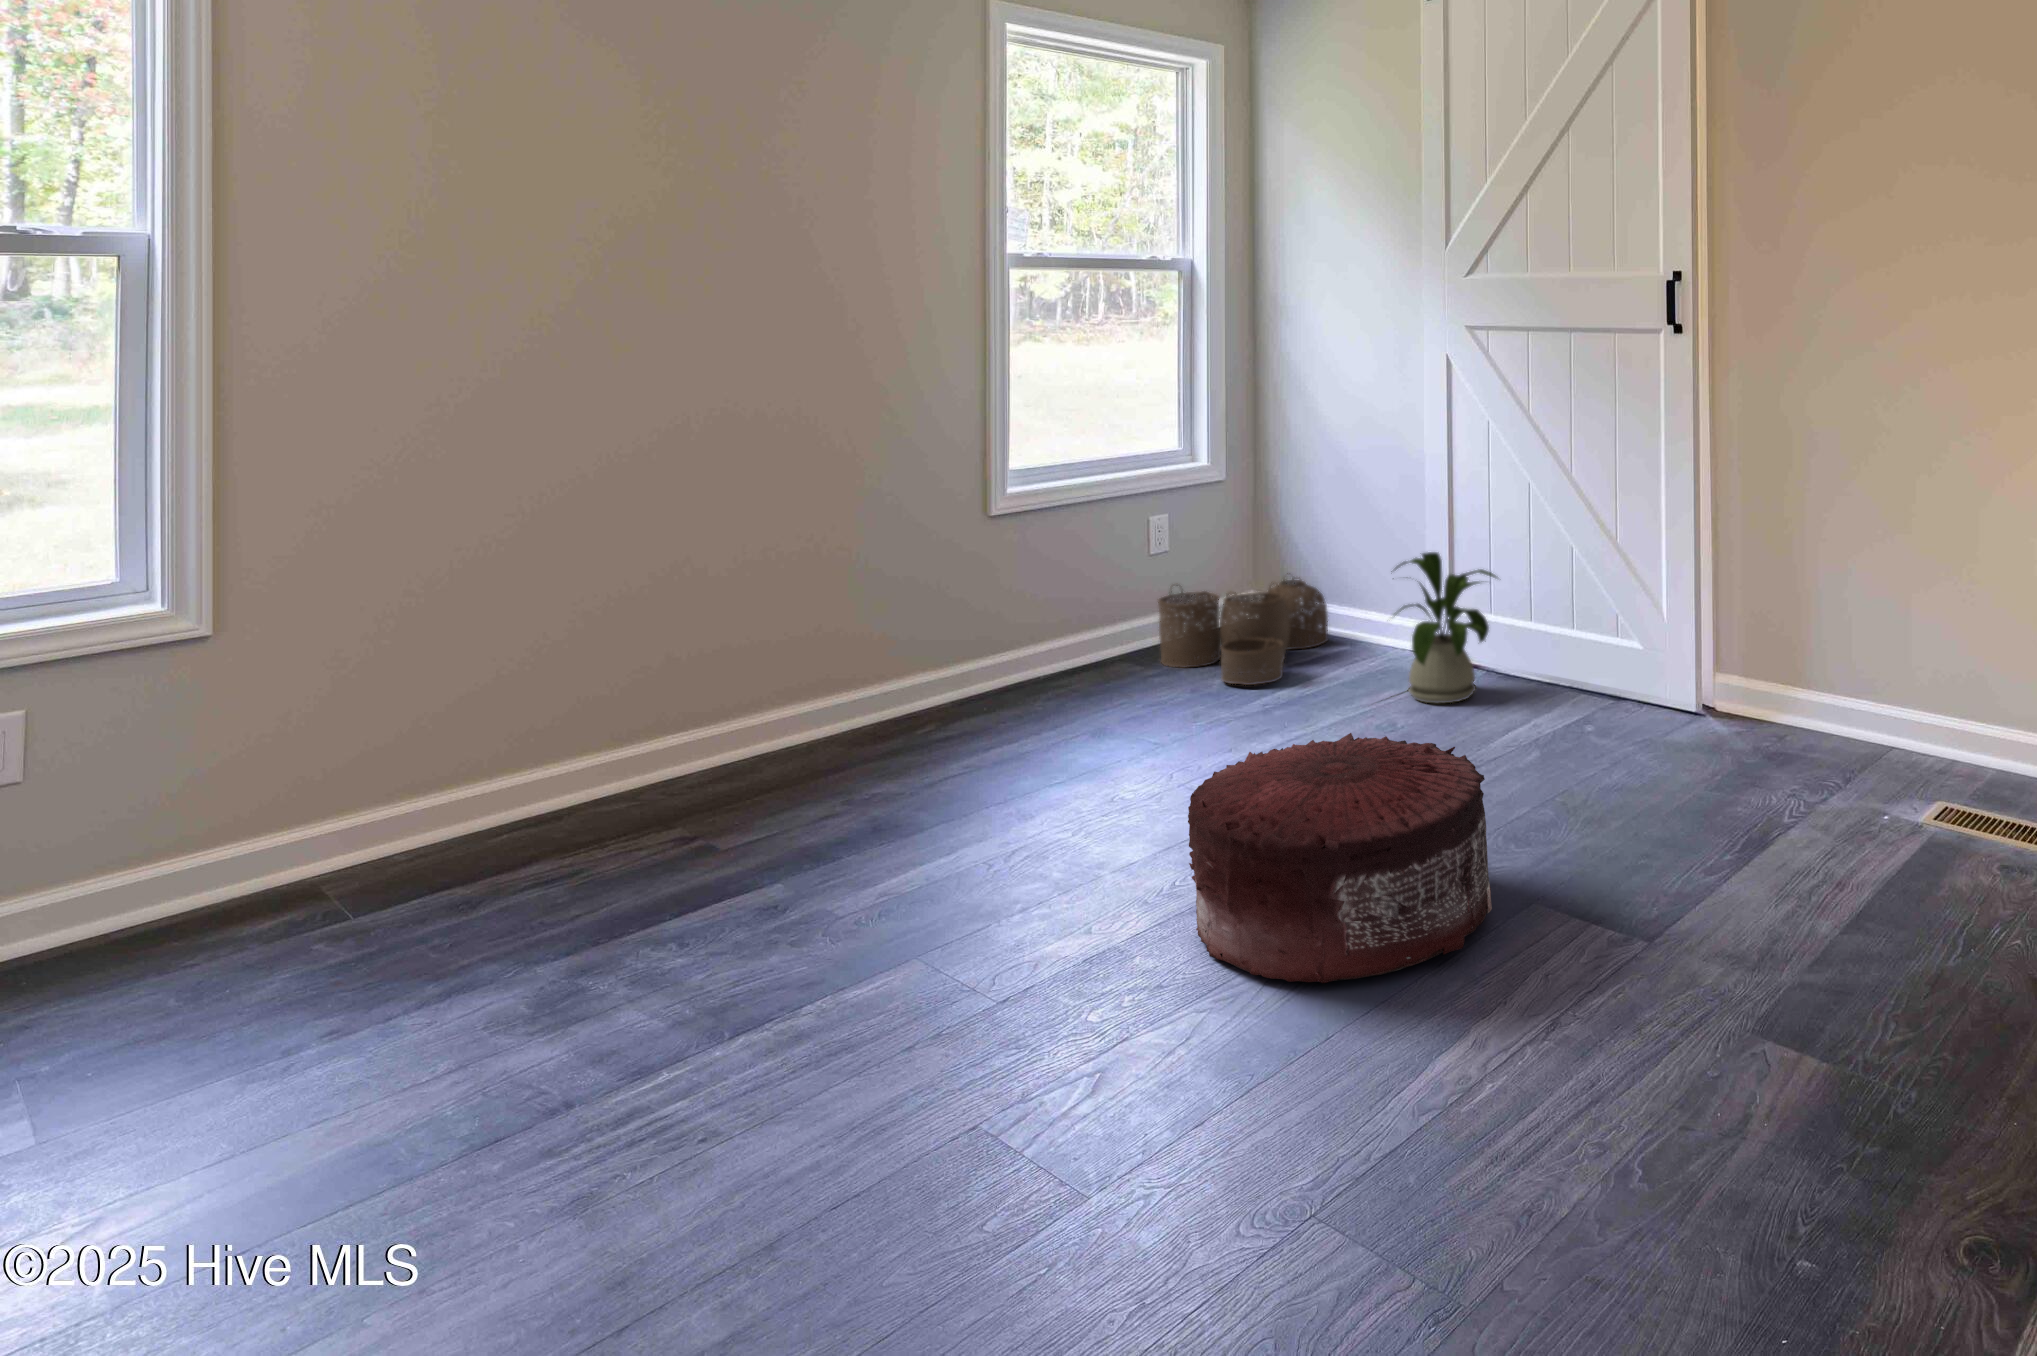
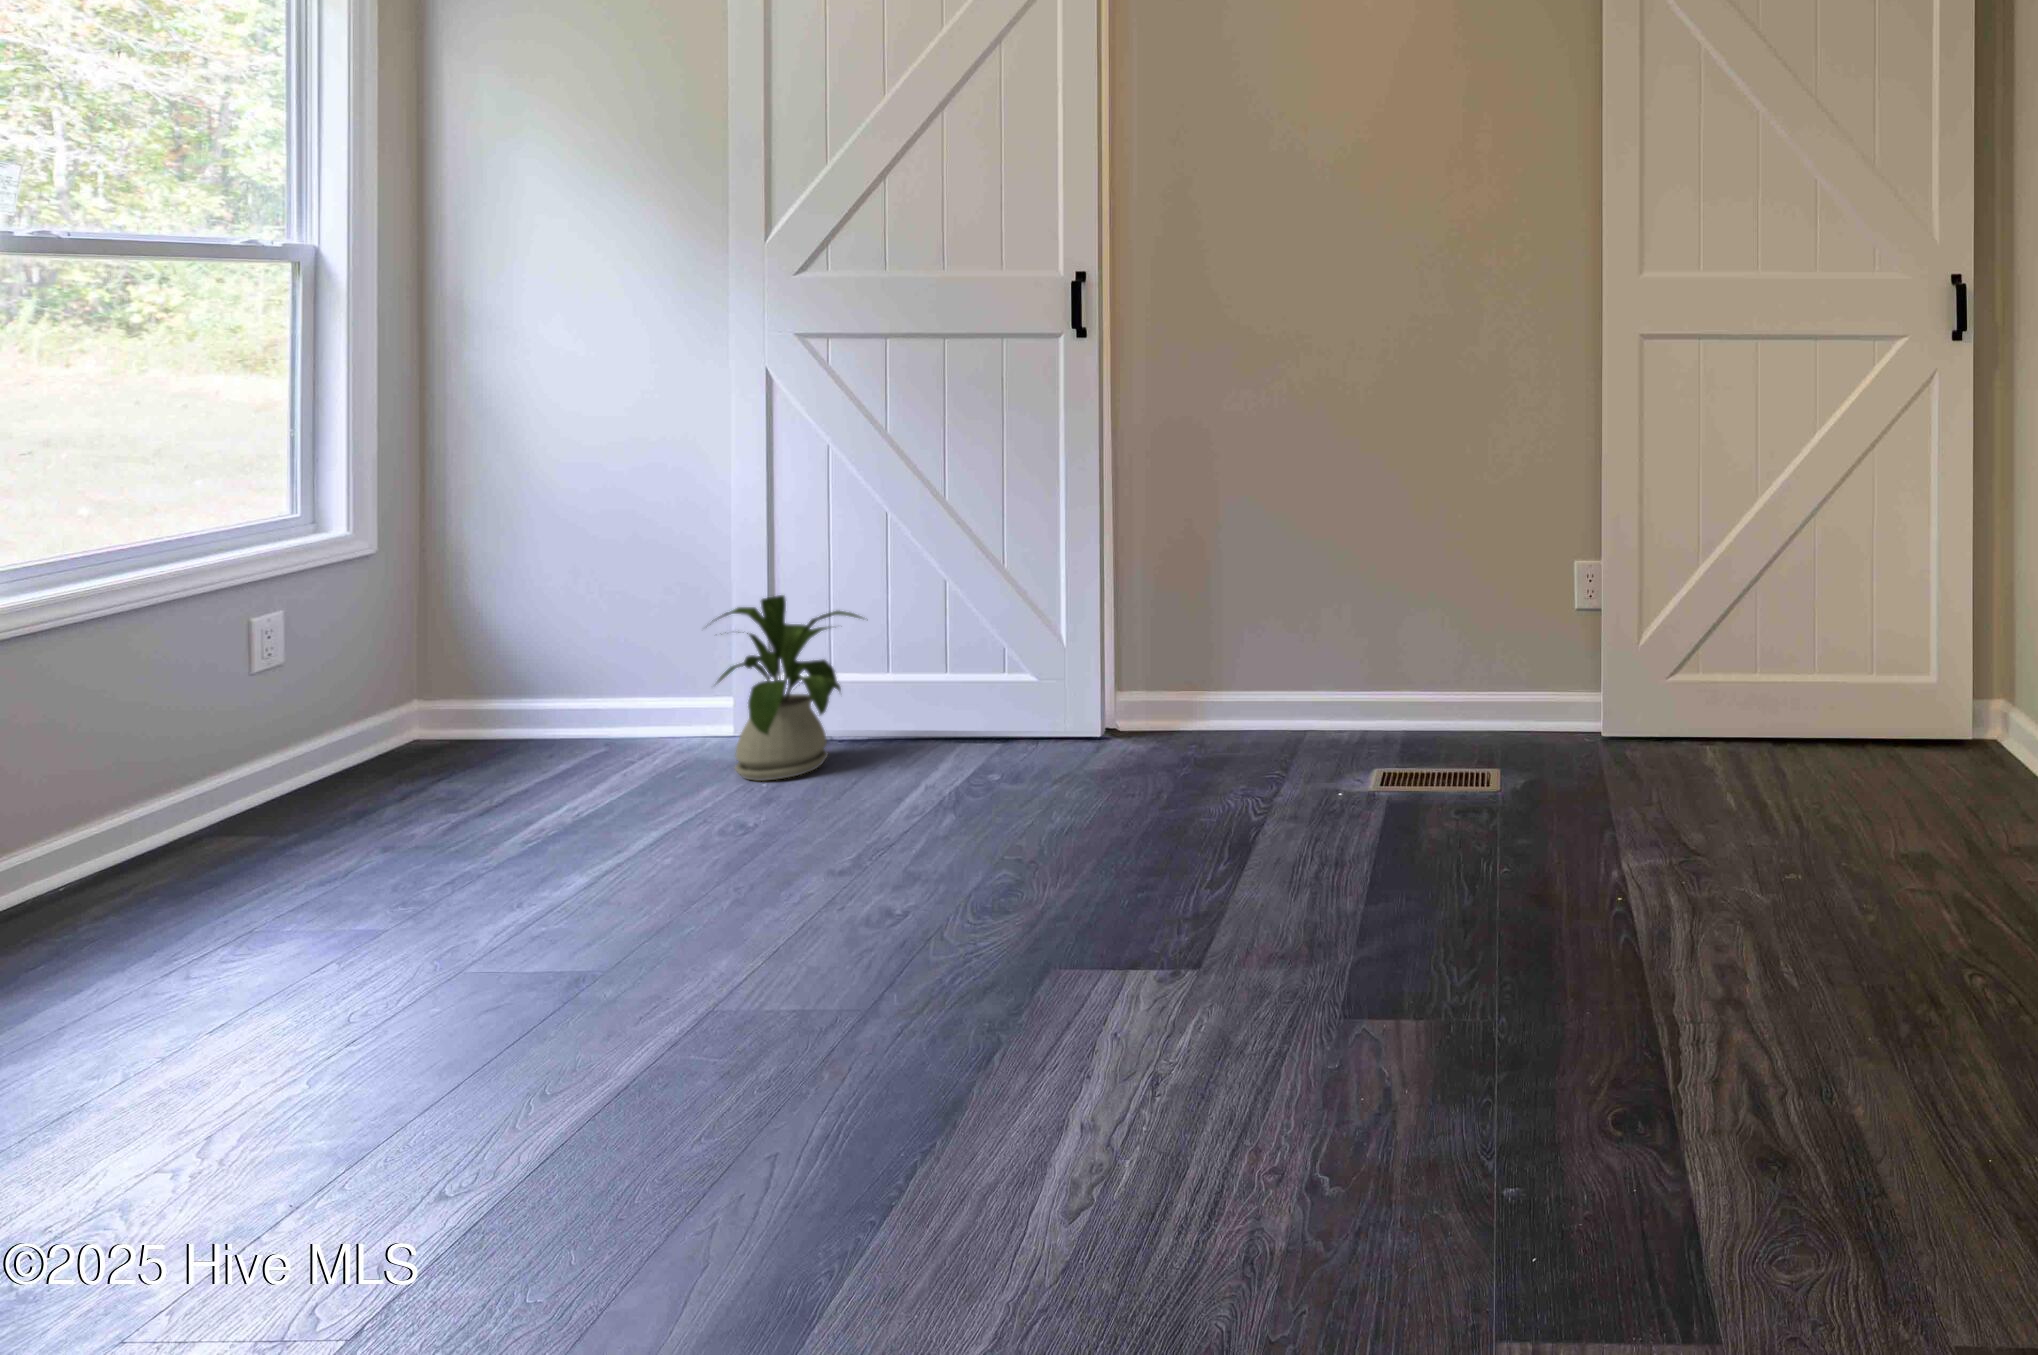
woven basket: present [1158,573,1328,685] -> none [291,652,570,808]
pouf: present [1188,733,1492,983] -> none [591,804,1019,1150]

